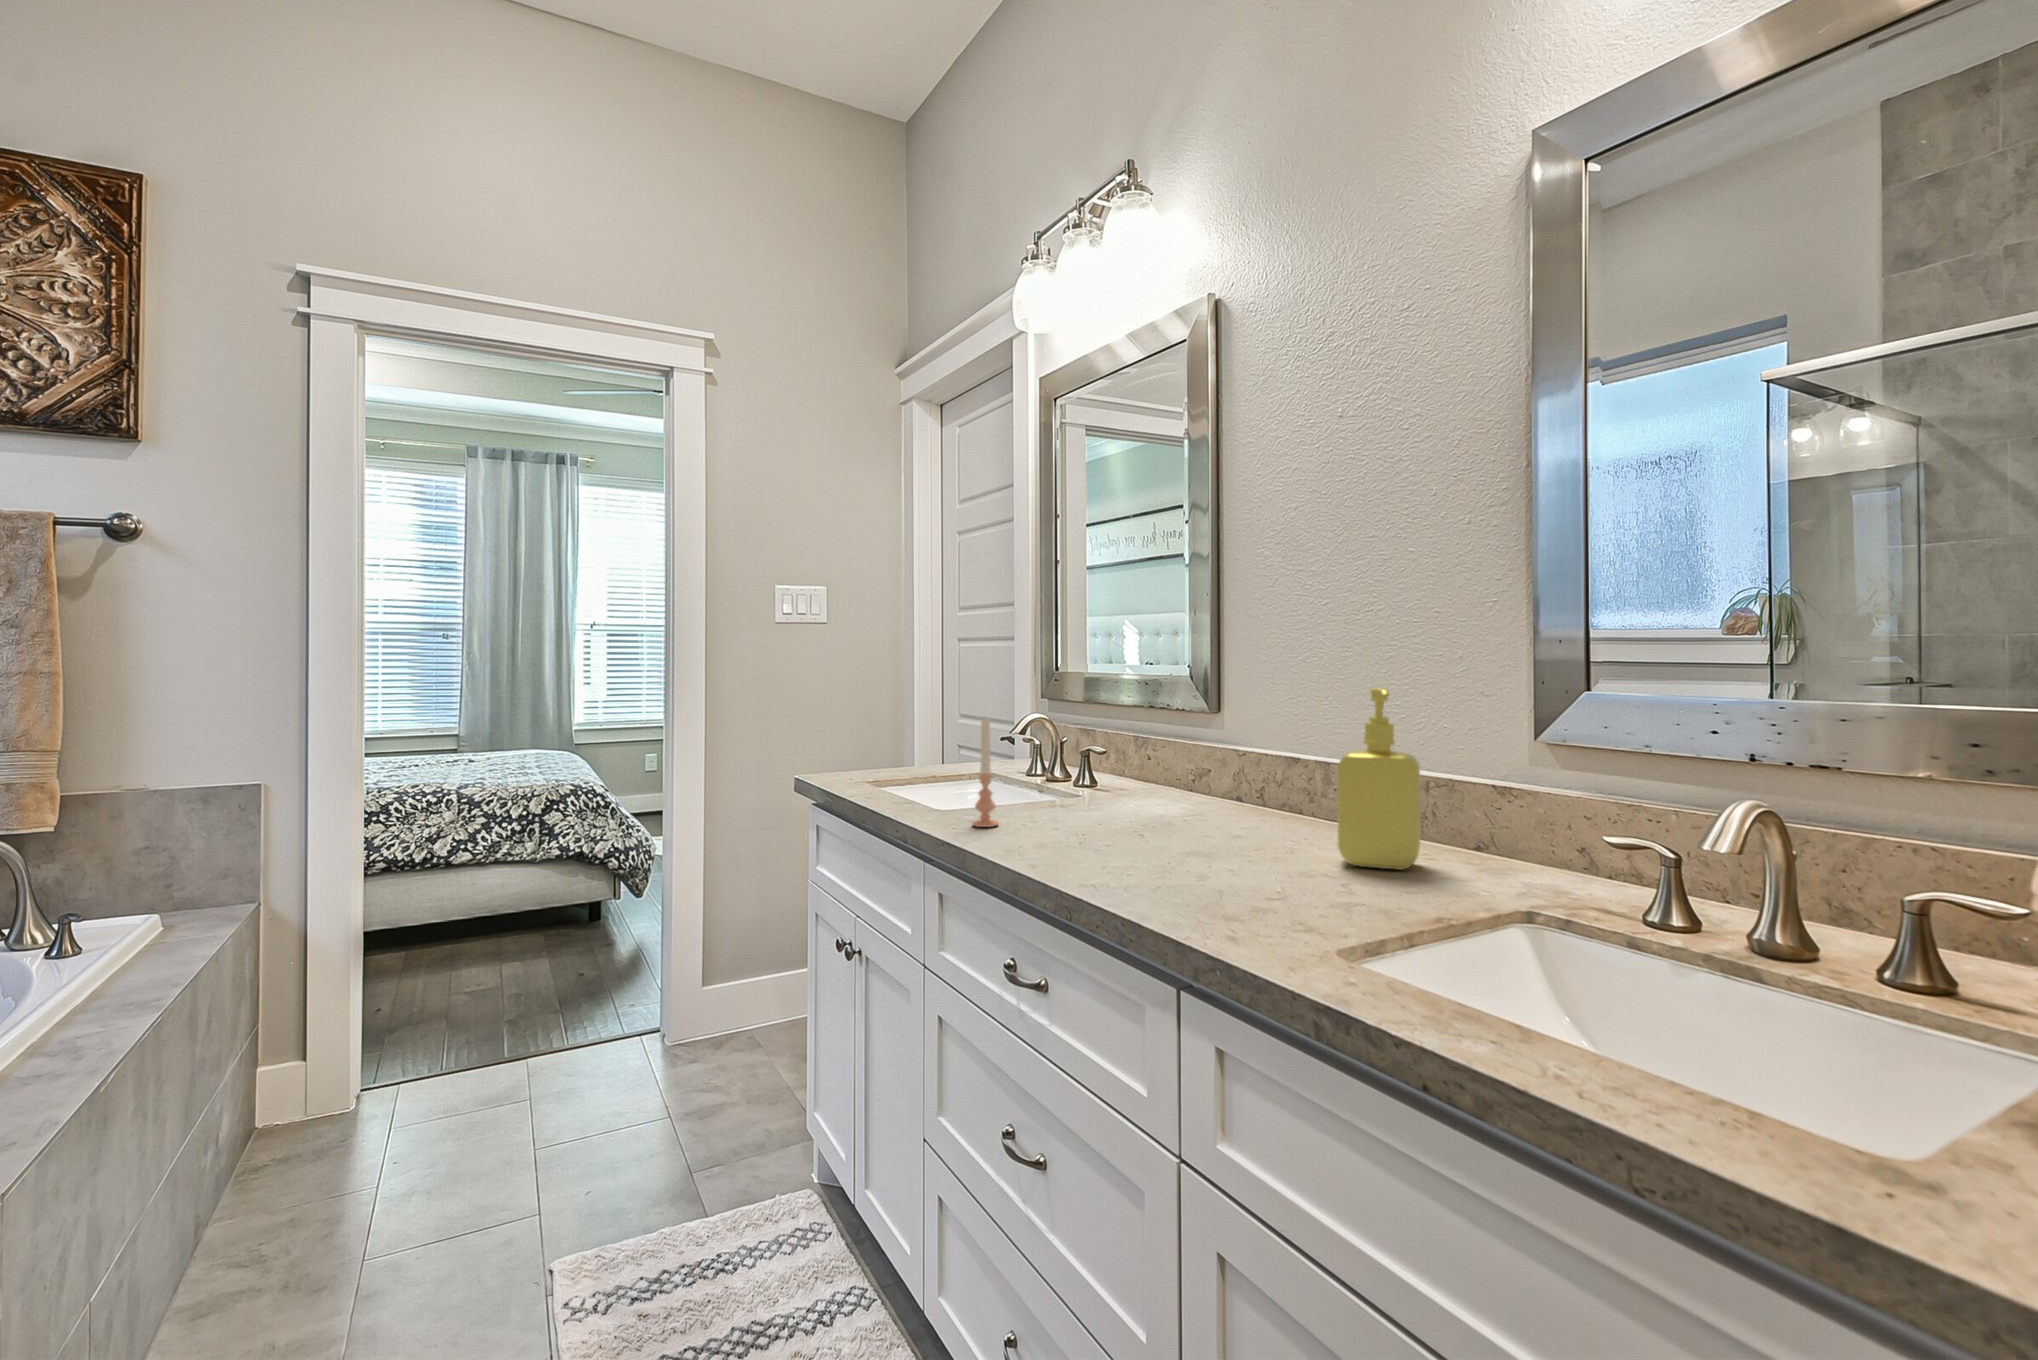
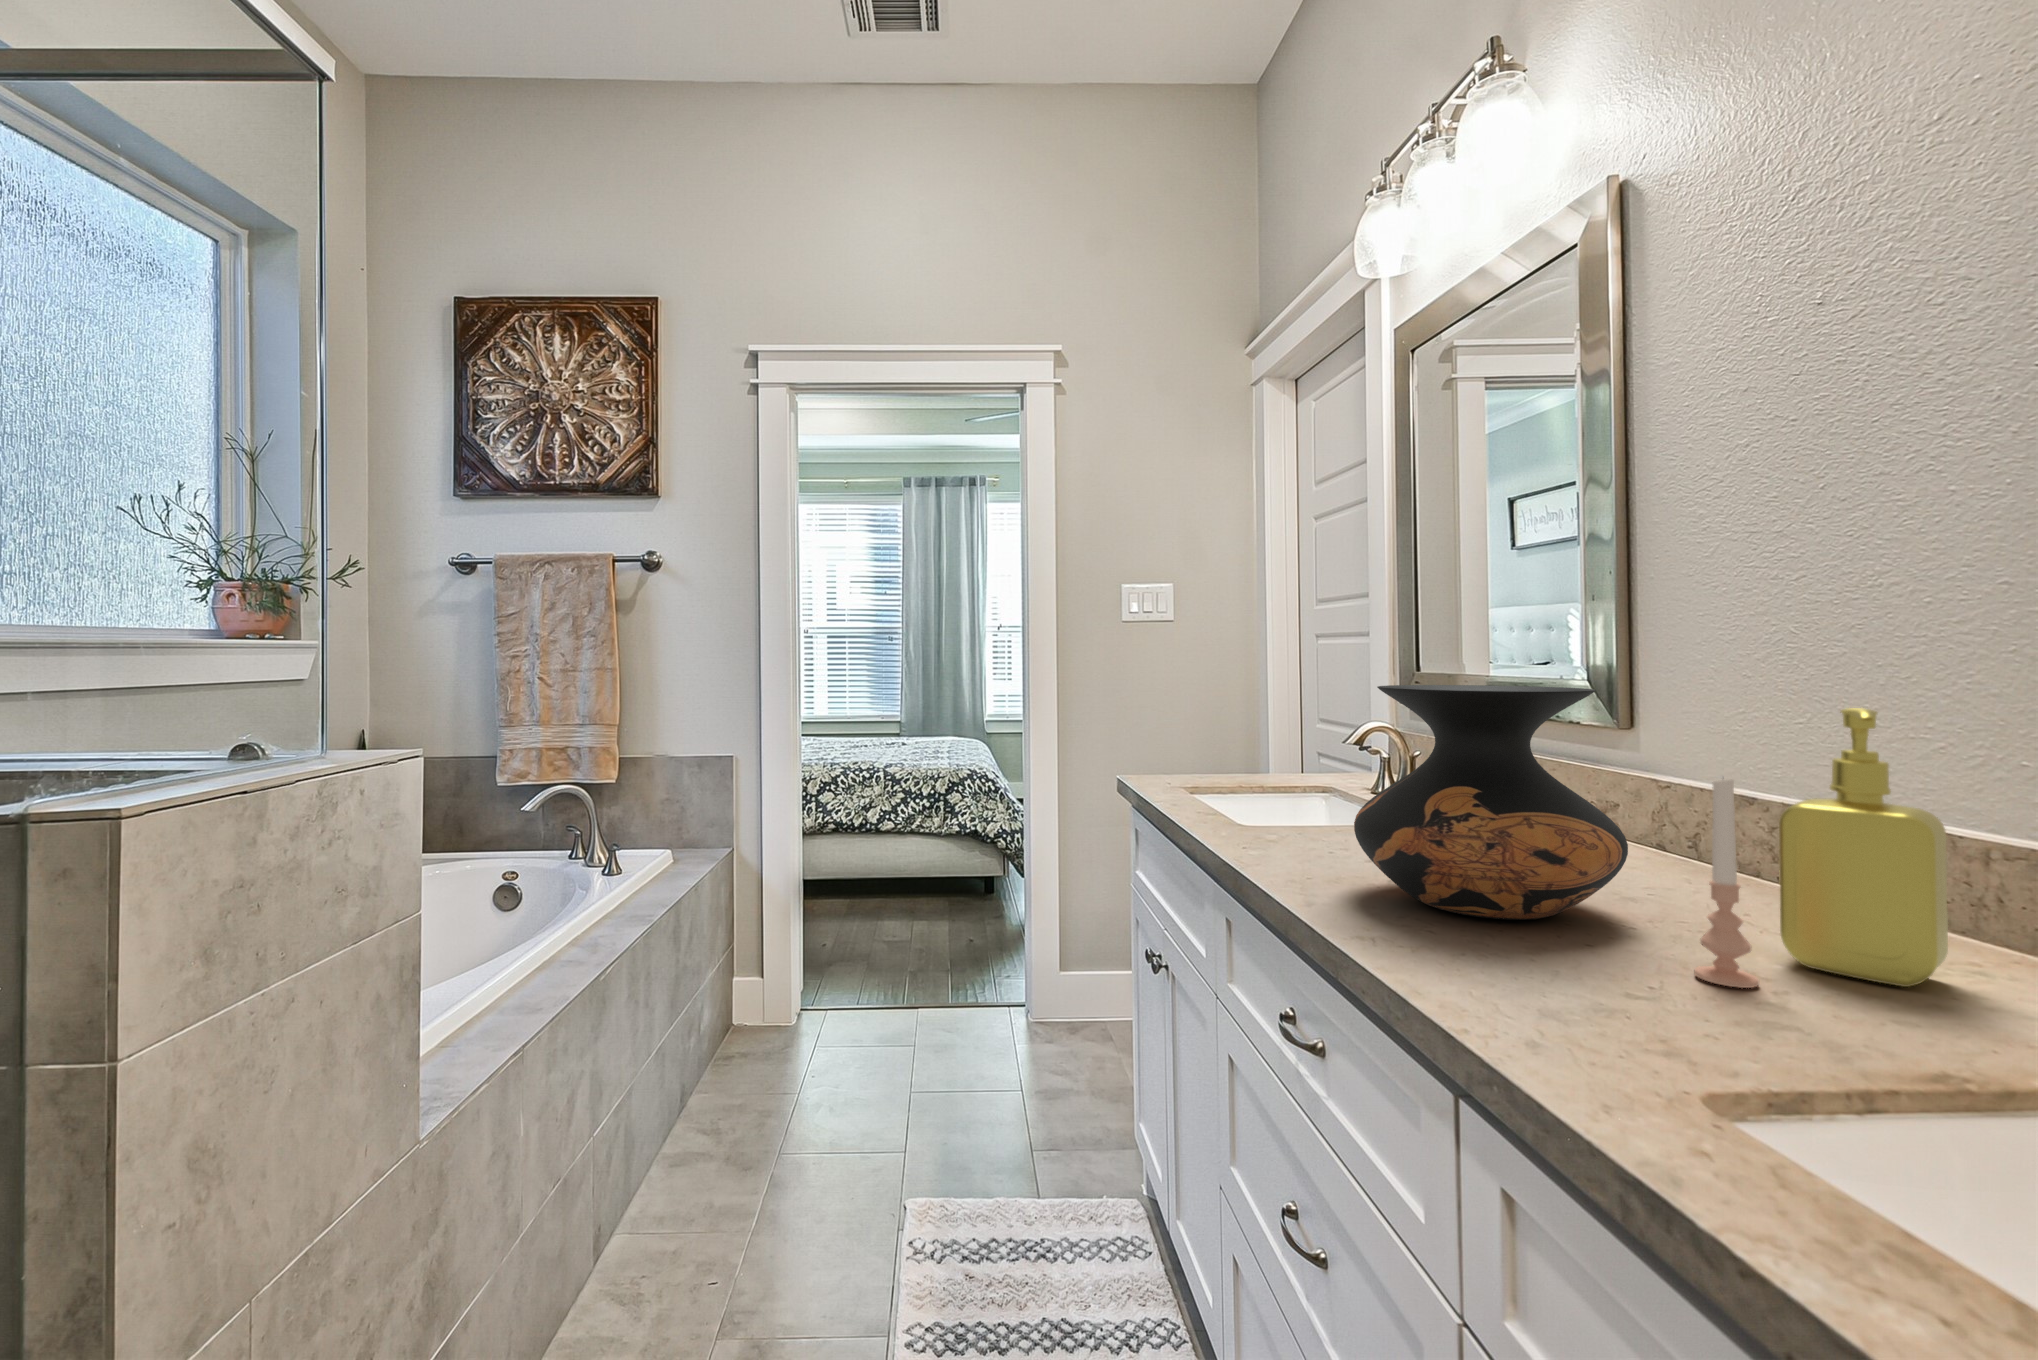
vase: none [1057,677,1246,859] -> present [1354,685,1628,920]
candle: present [972,718,998,827] -> present [1694,779,1759,988]

